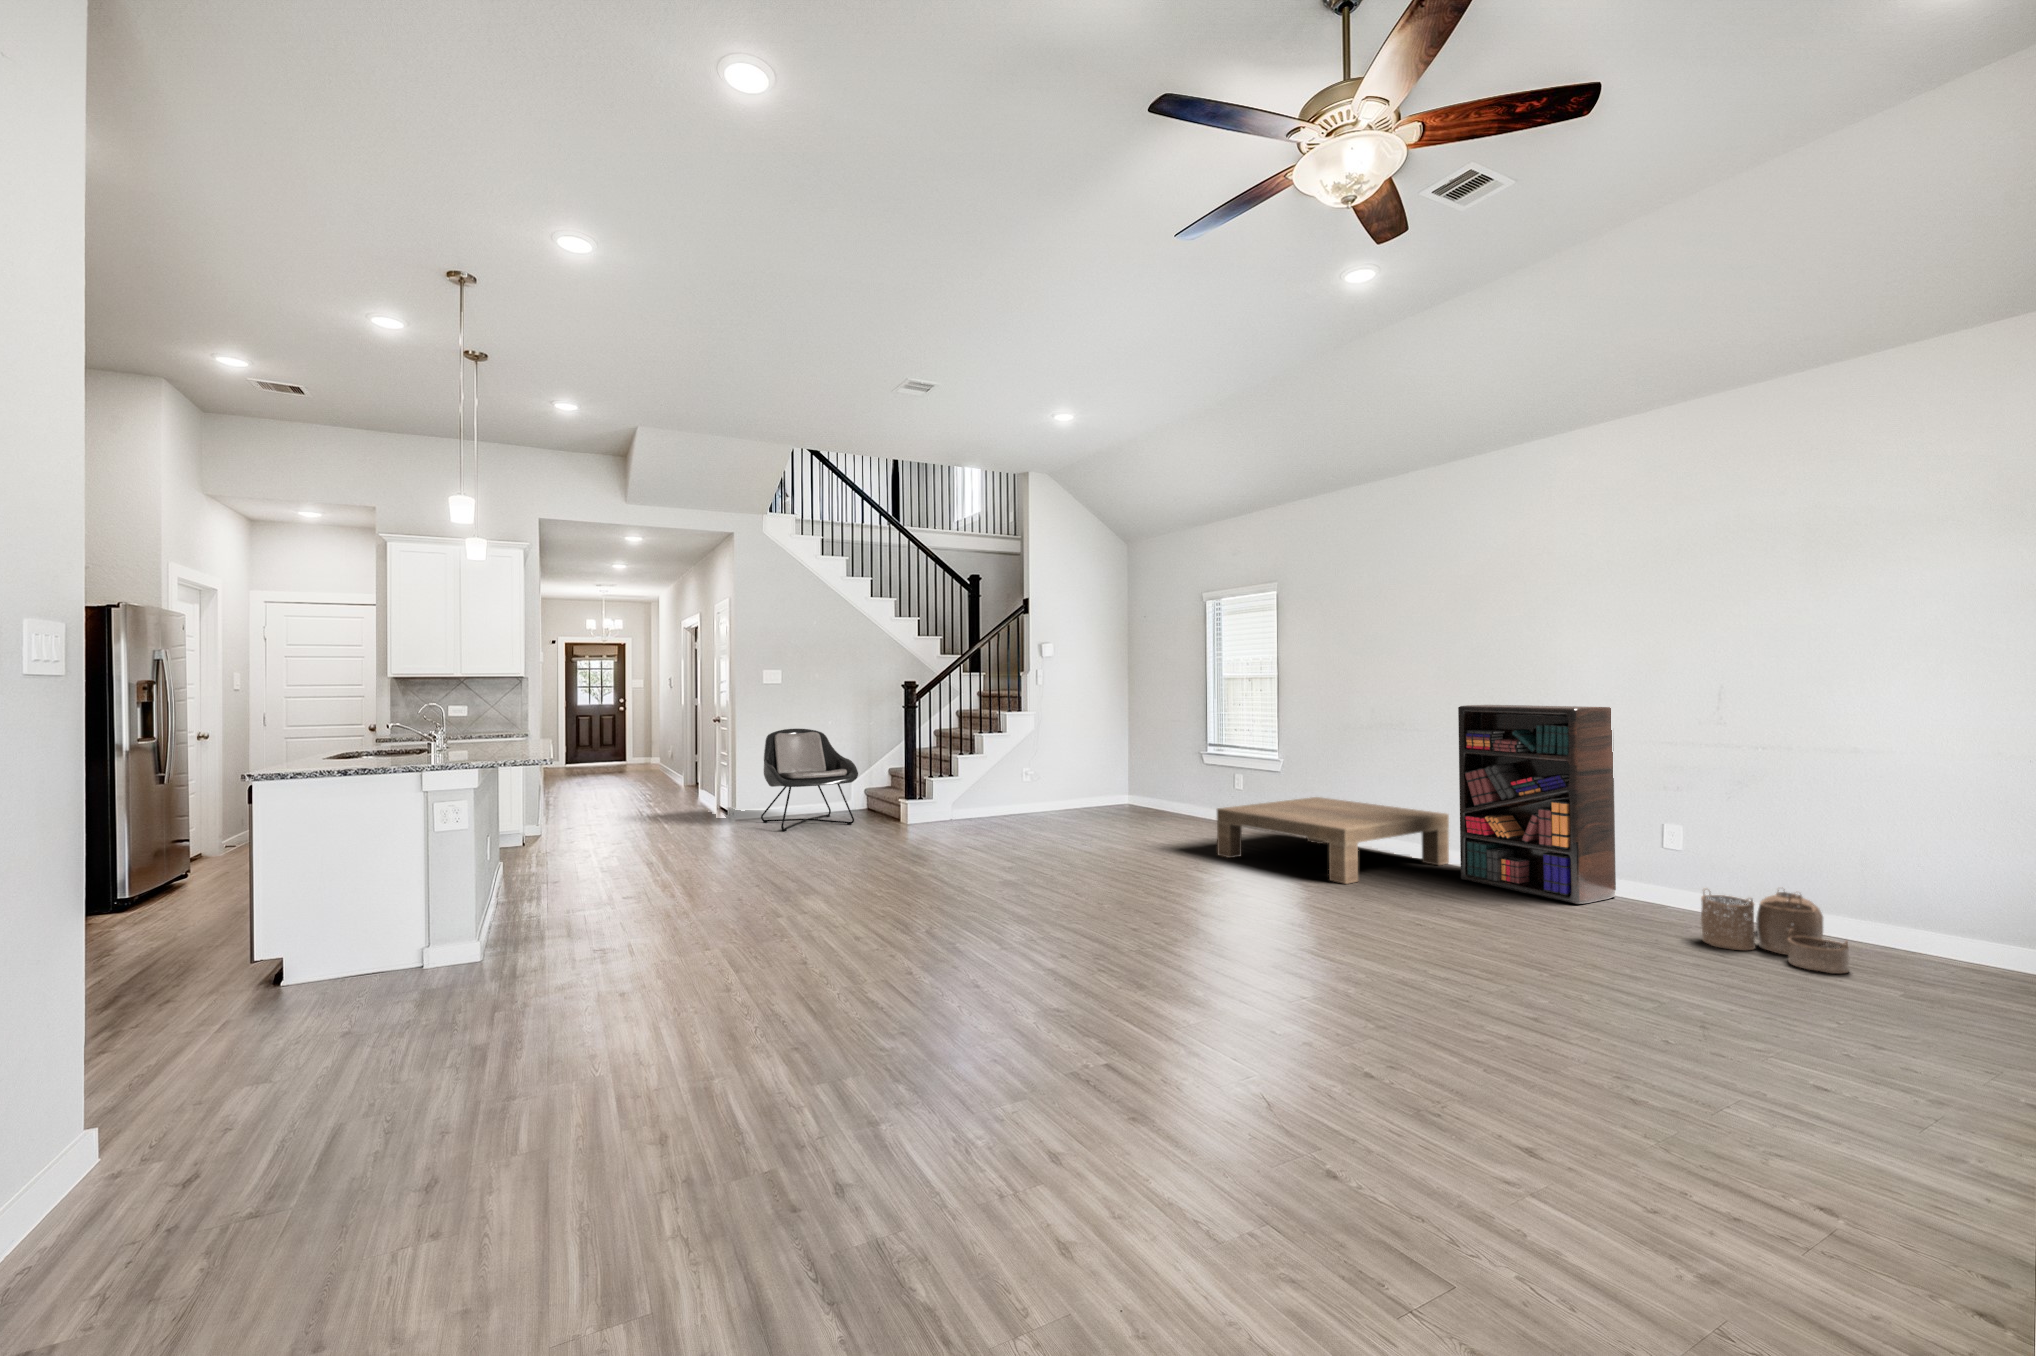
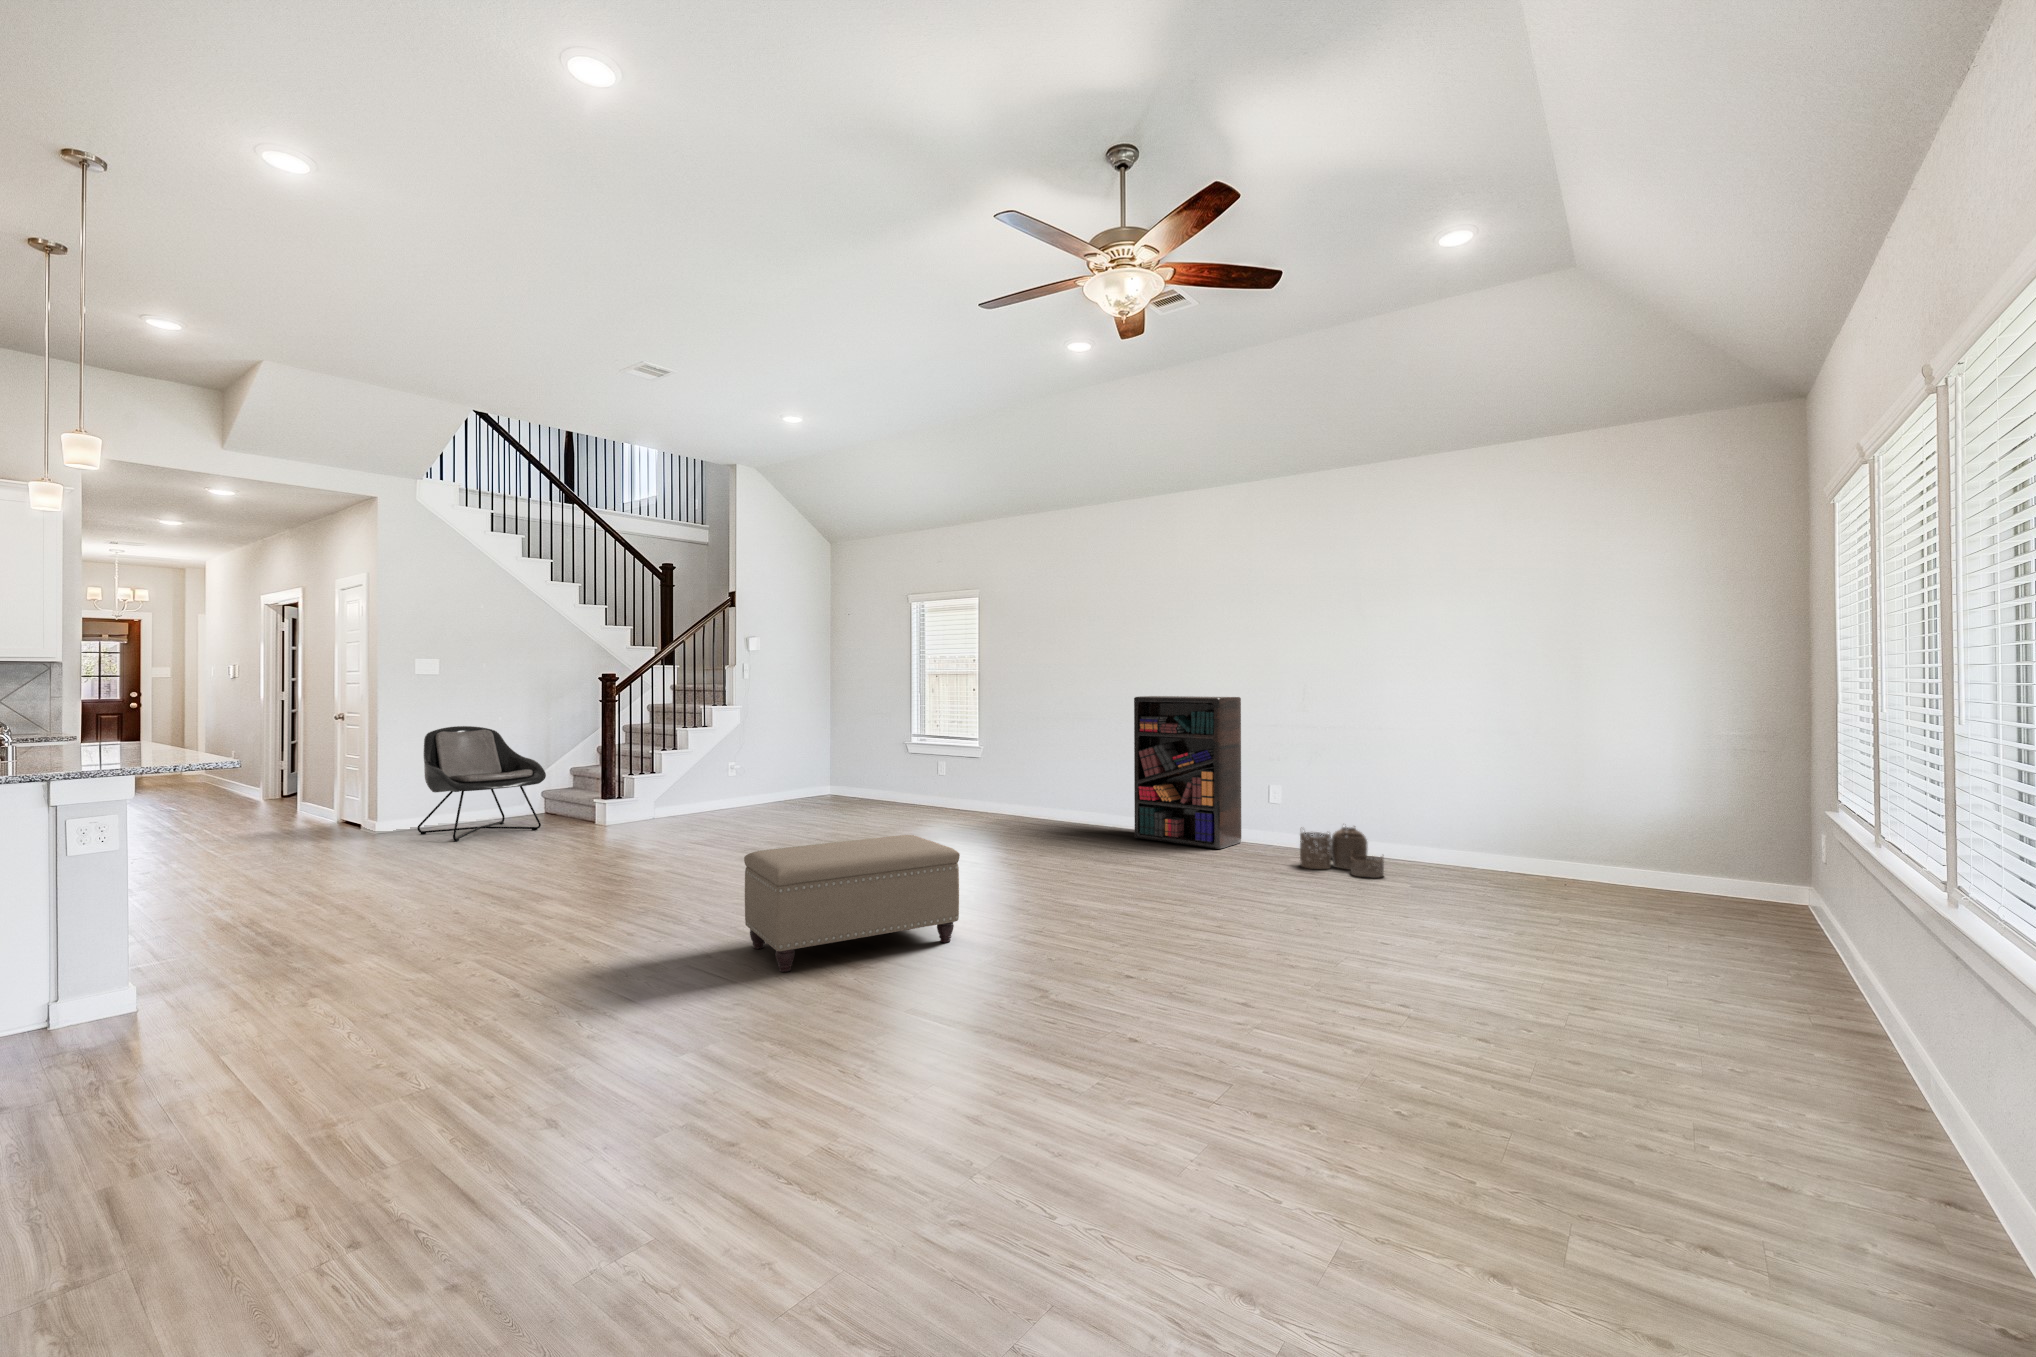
coffee table: present [1217,797,1449,884] -> none [935,778,1122,848]
ottoman: none [953,864,1181,1009] -> present [744,835,960,972]

